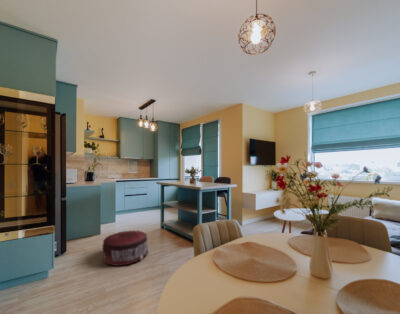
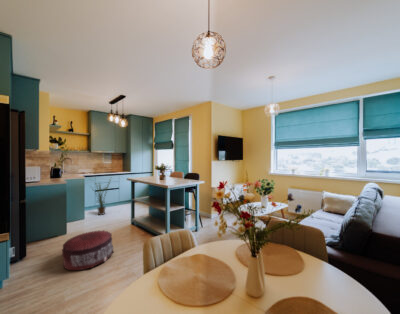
house plant: none [118,182,140,220] -> present [98,183,110,215]

